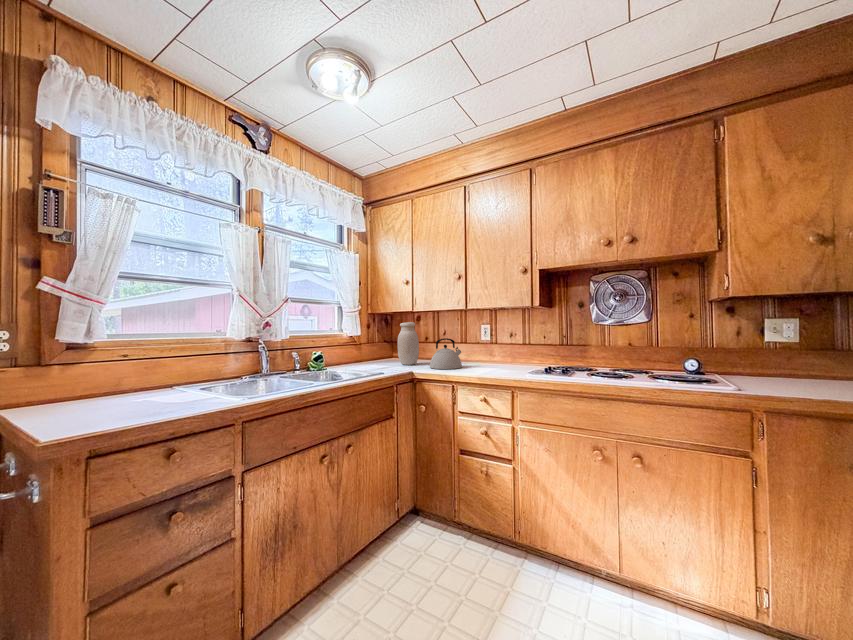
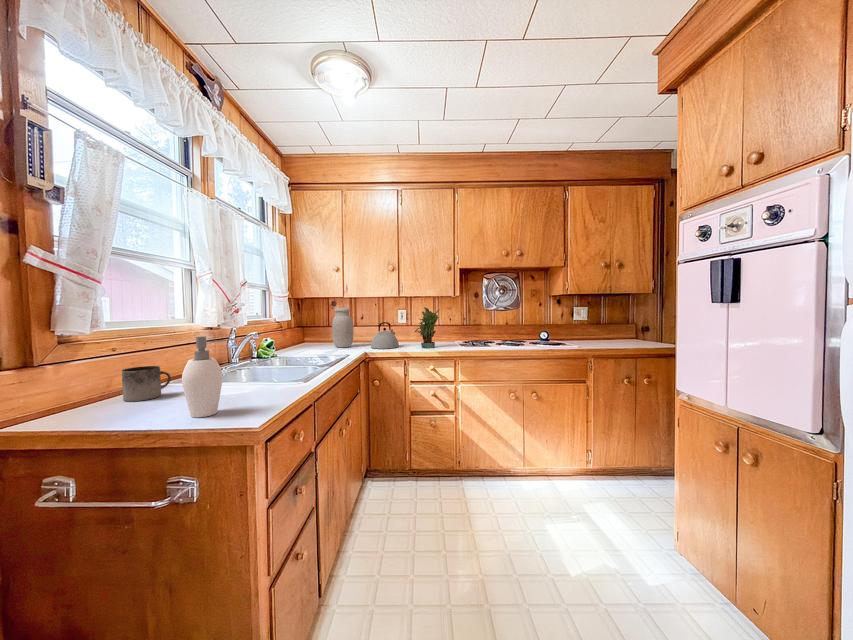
potted plant: none [473,320,503,372] -> present [415,307,439,348]
soap dispenser: none [57,344,113,422] -> present [182,336,230,417]
mug: none [109,370,153,399] -> present [122,366,171,401]

